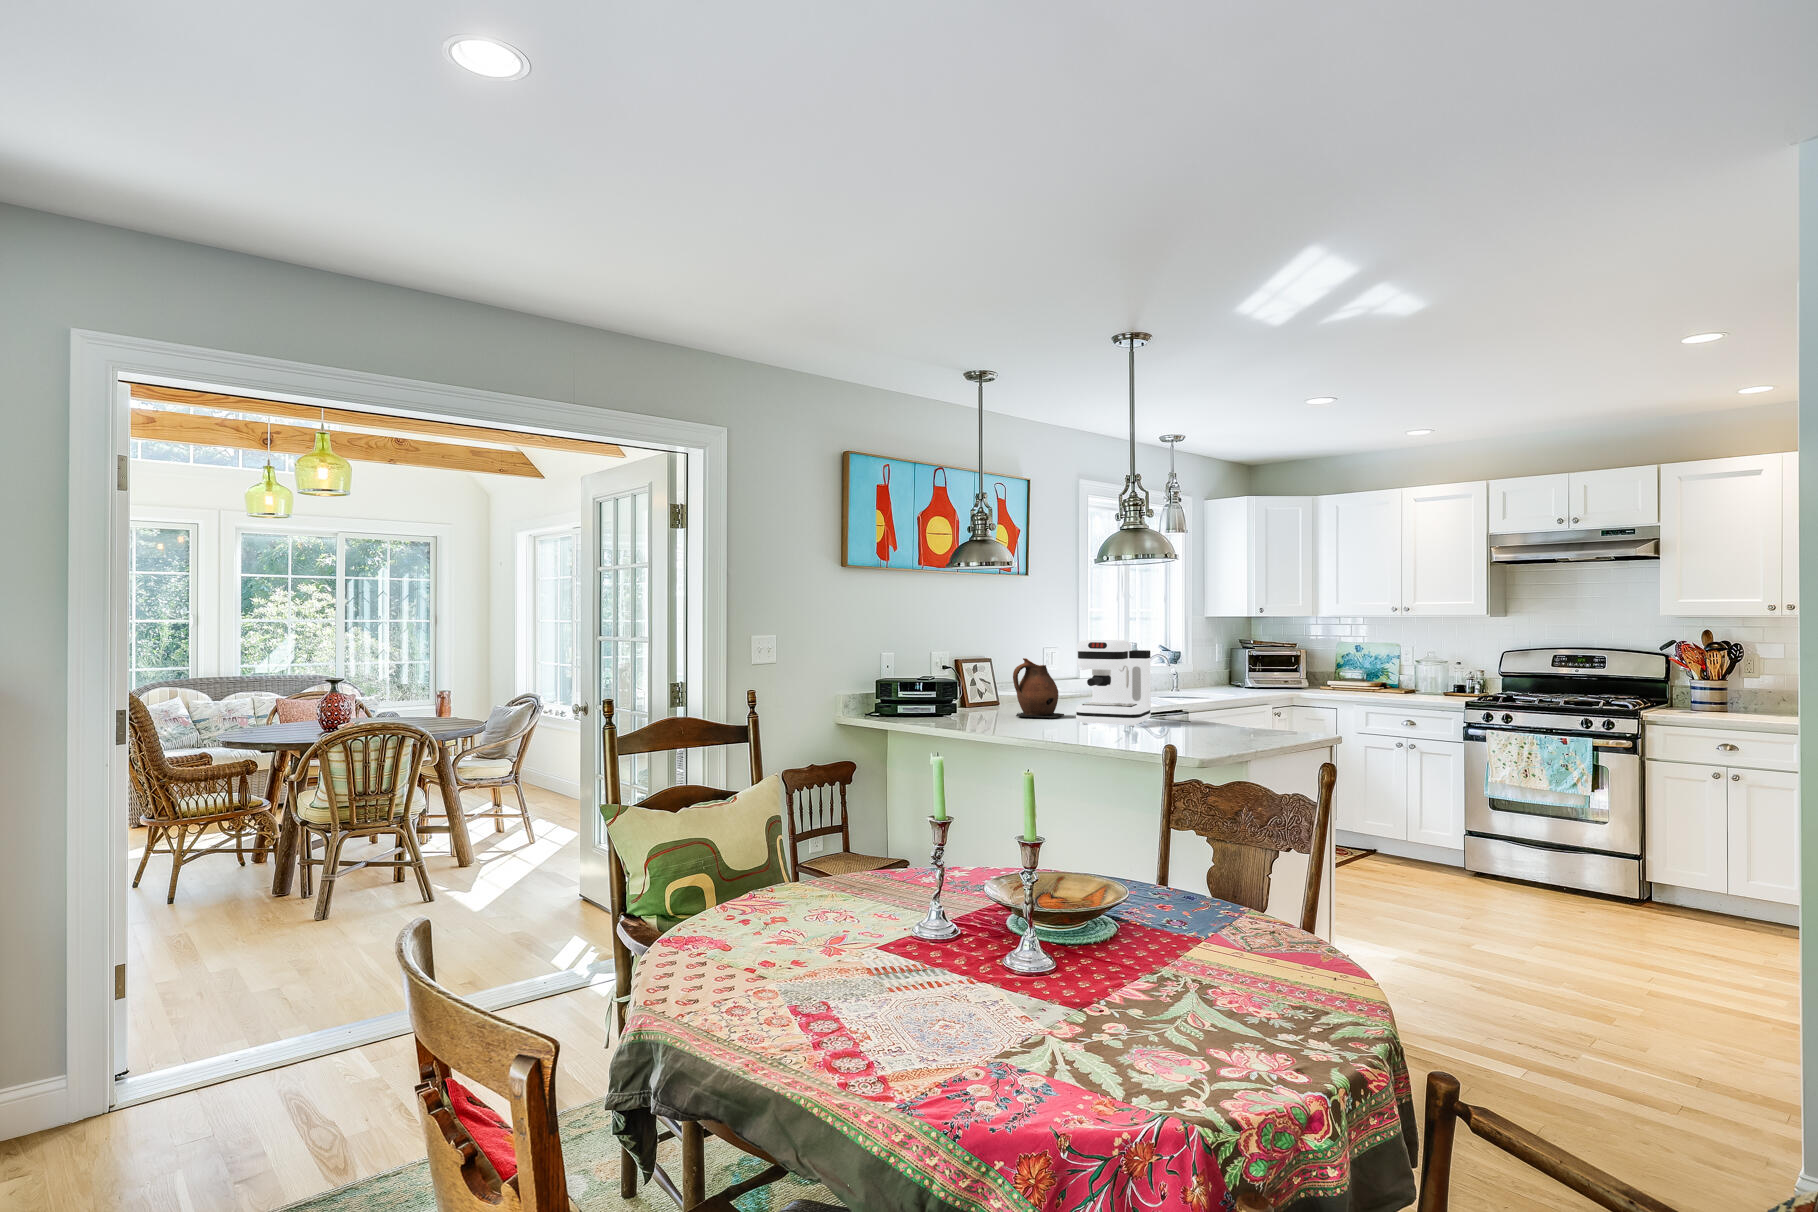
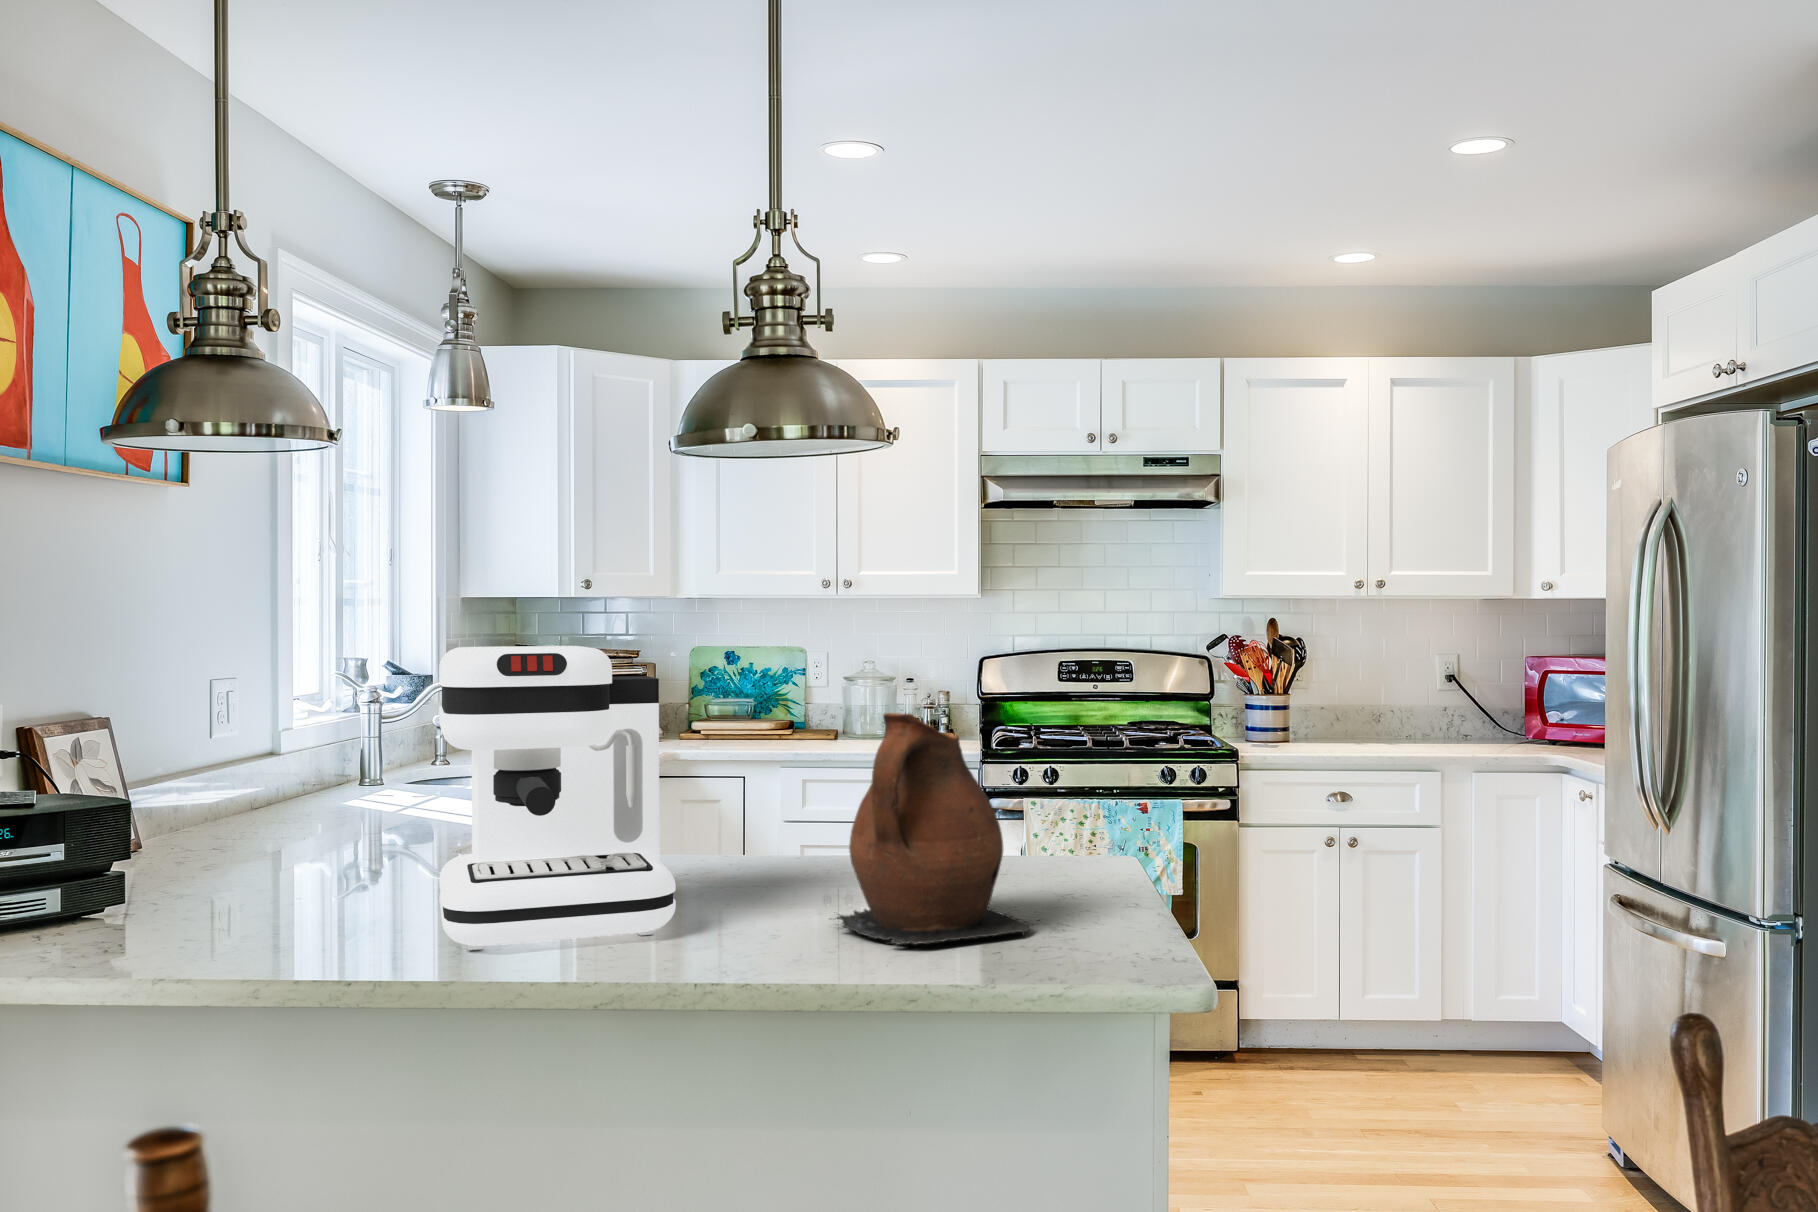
ceramic pitcher: present [1013,658,1064,719] -> present [837,713,1032,945]

